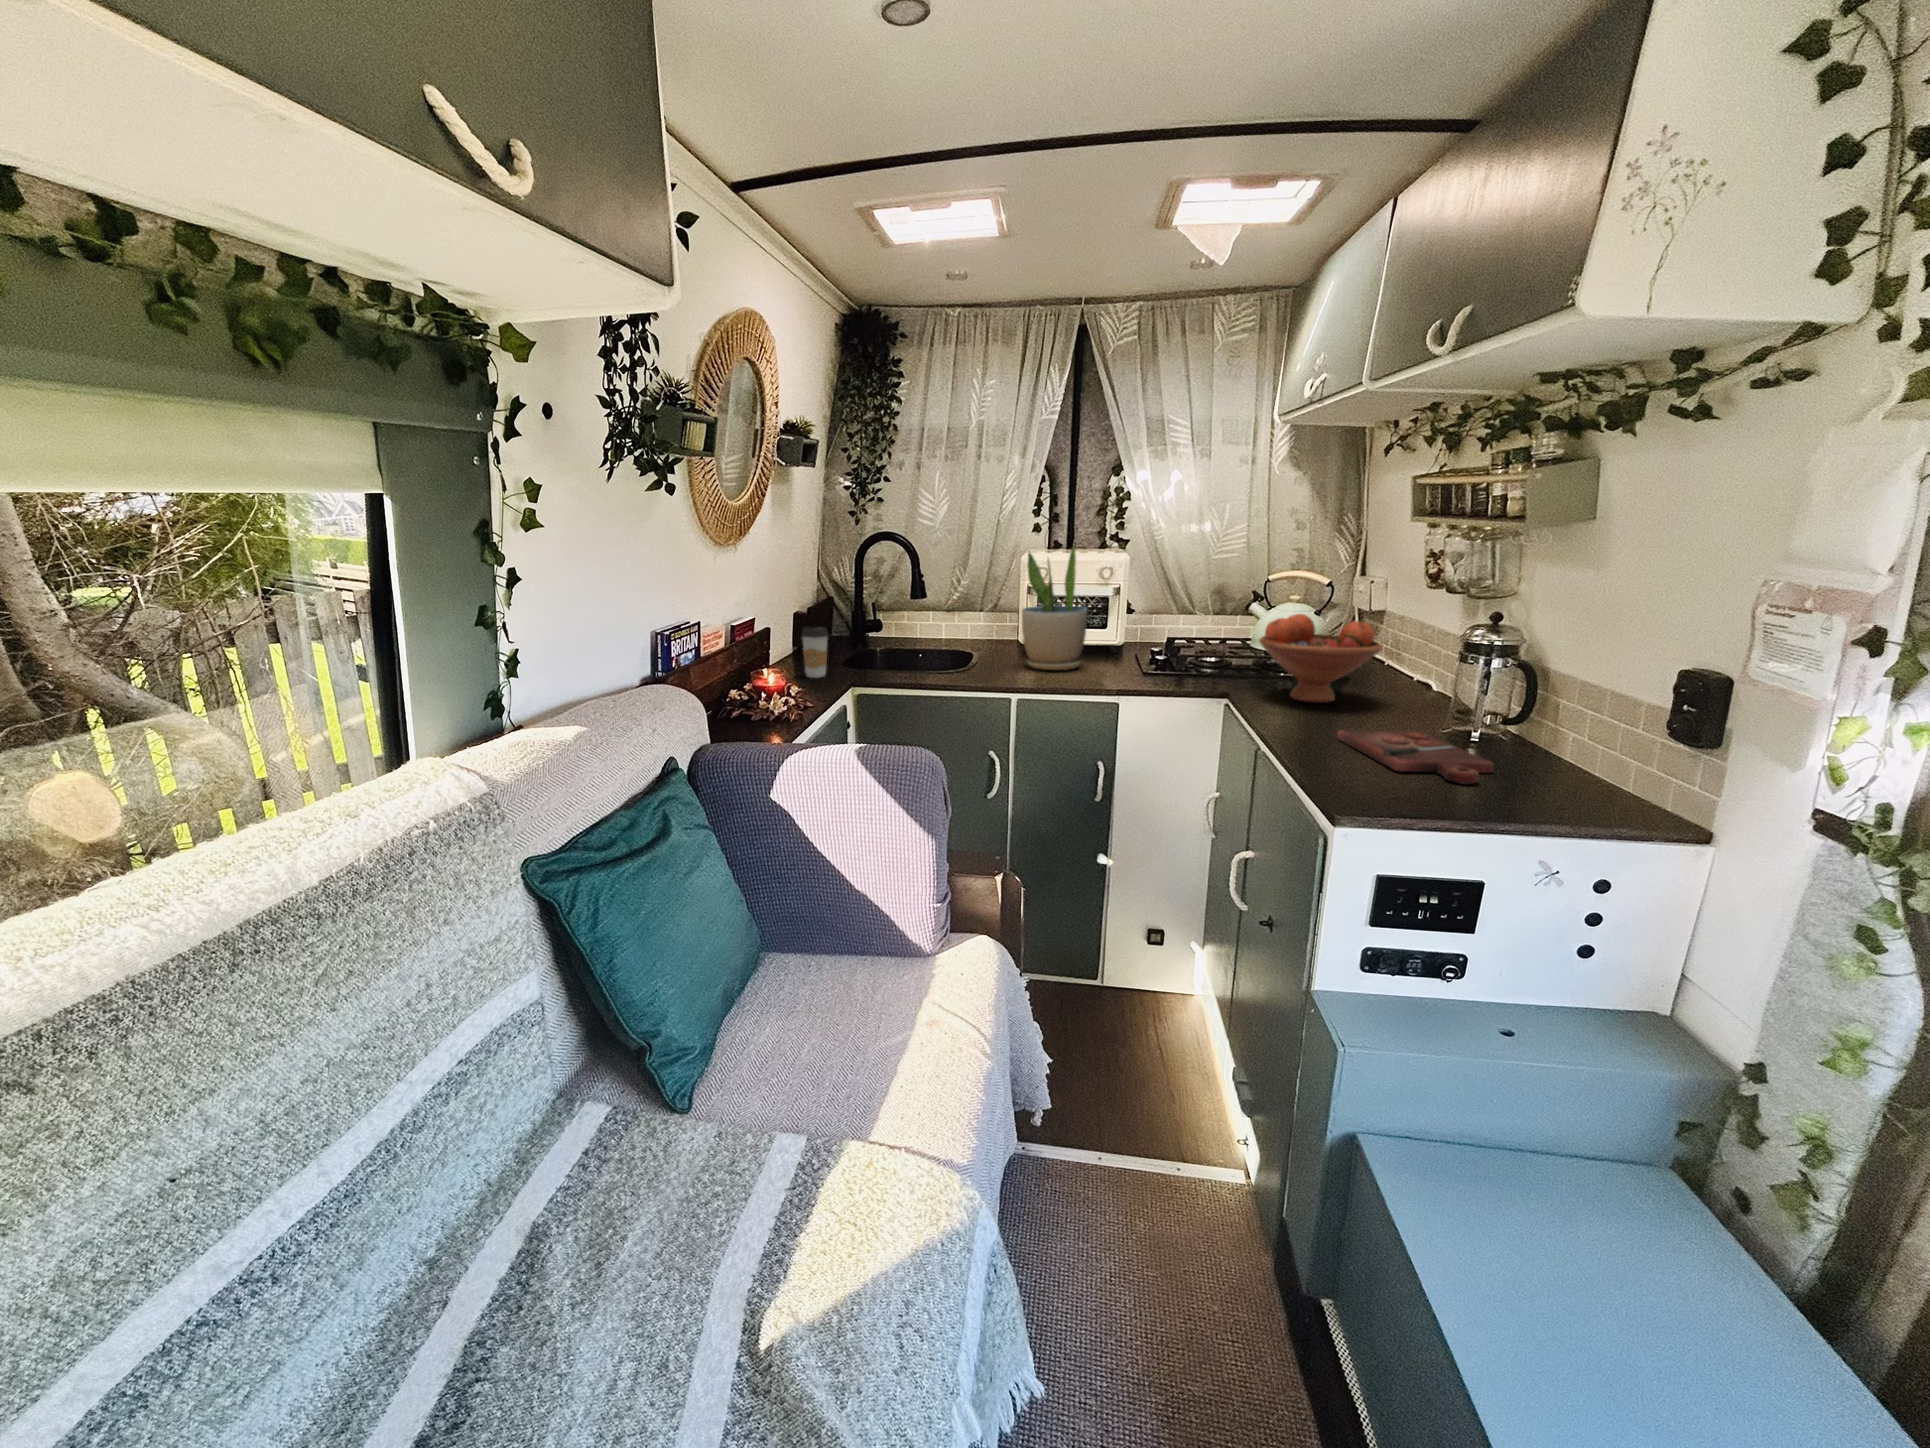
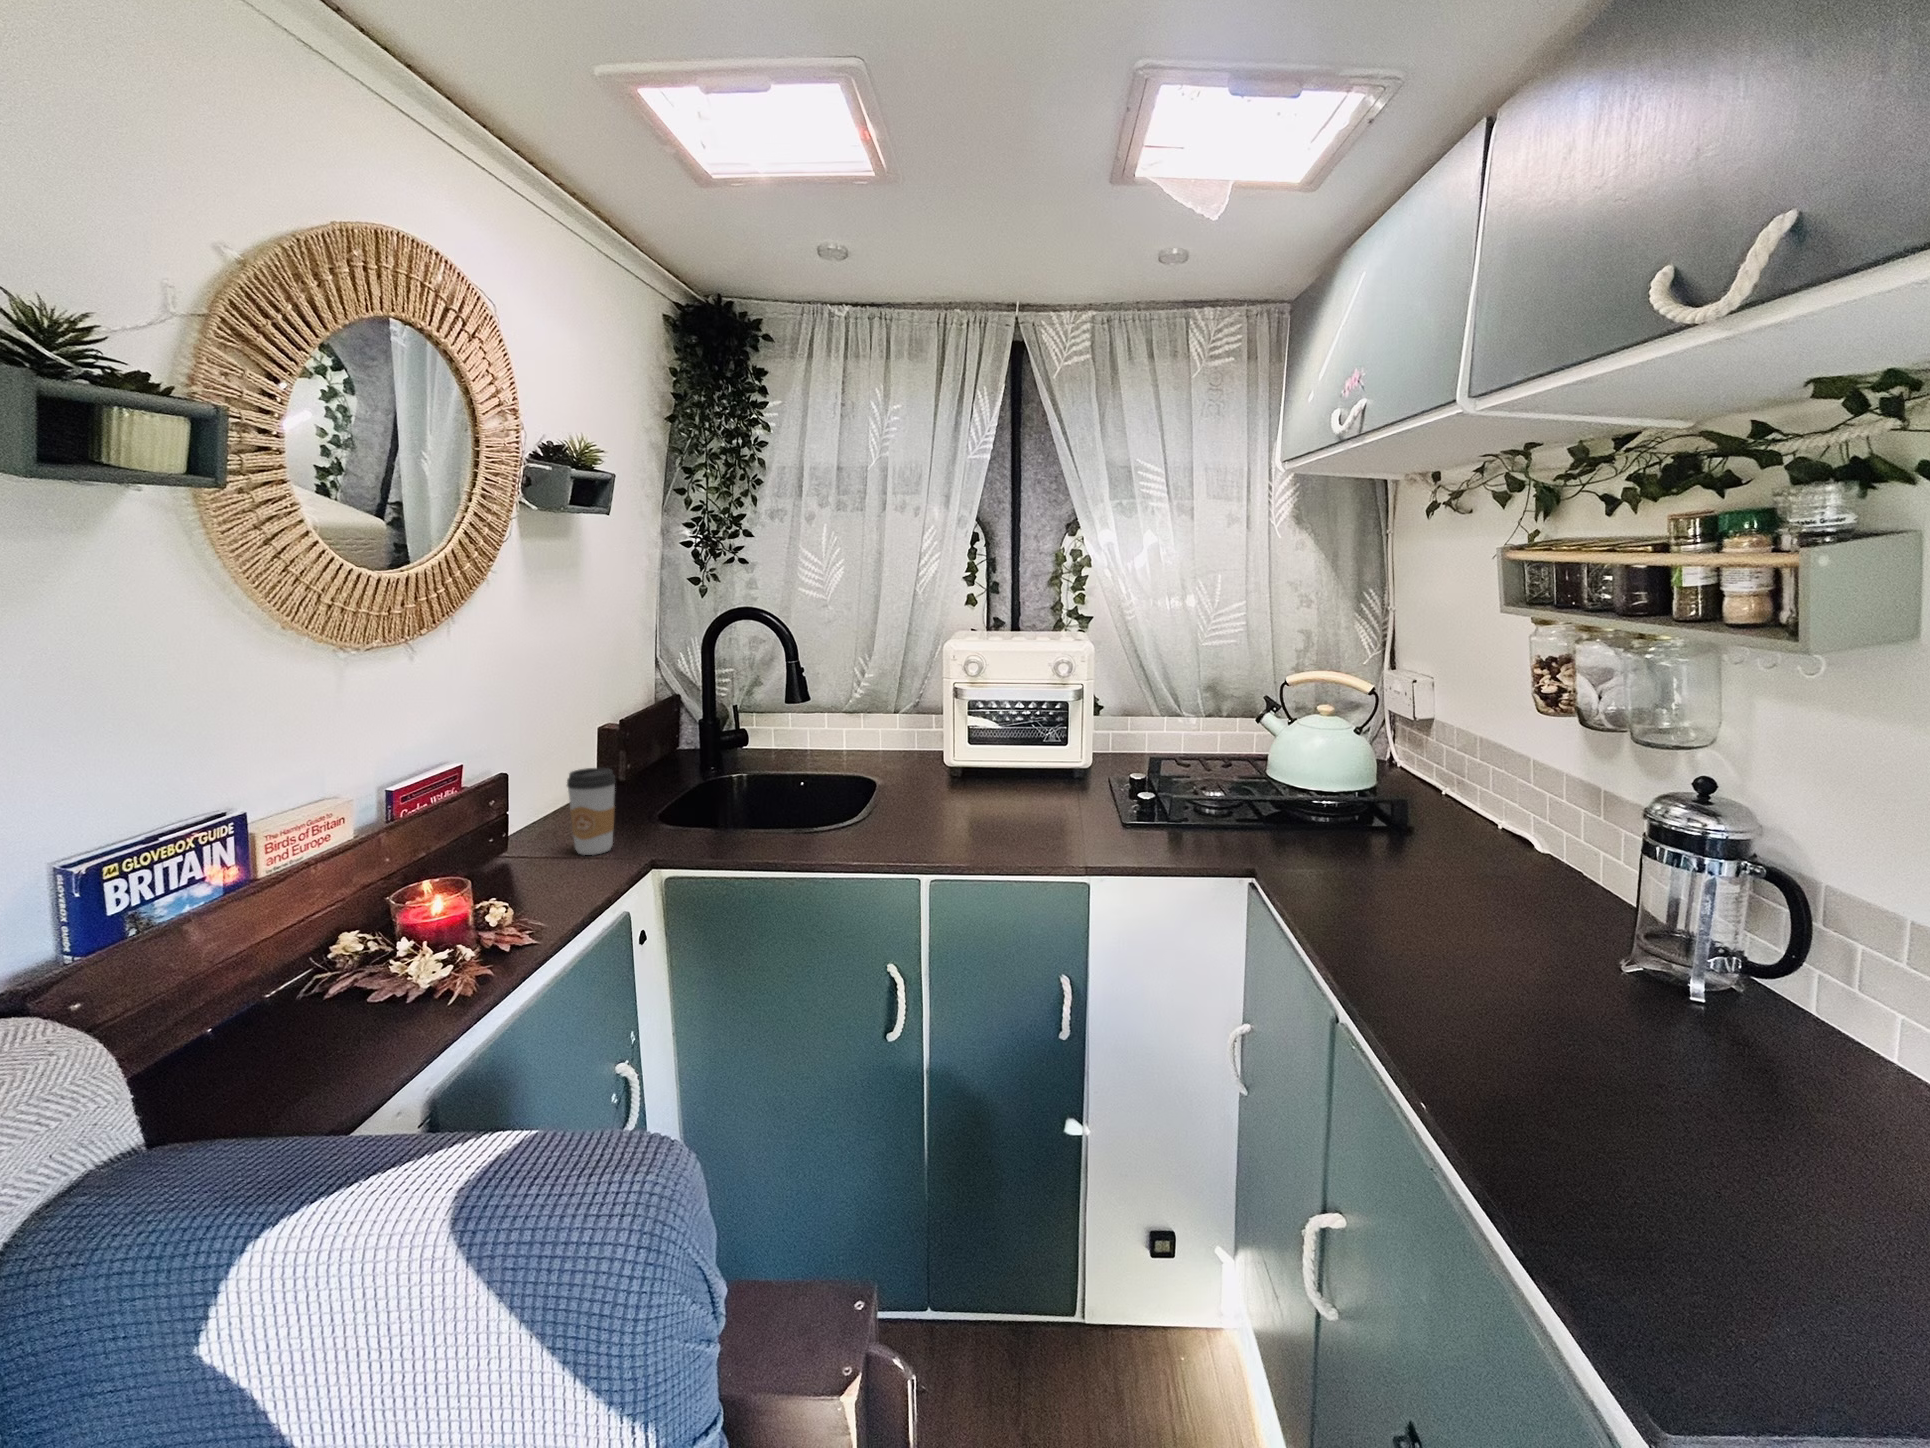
potted plant: present [1022,545,1087,670] -> none [940,633,1038,822]
fruit bowl: present [1259,614,1383,703] -> none [1304,747,1497,895]
cutting board: present [1337,730,1493,784] -> none [1487,986,1850,1191]

